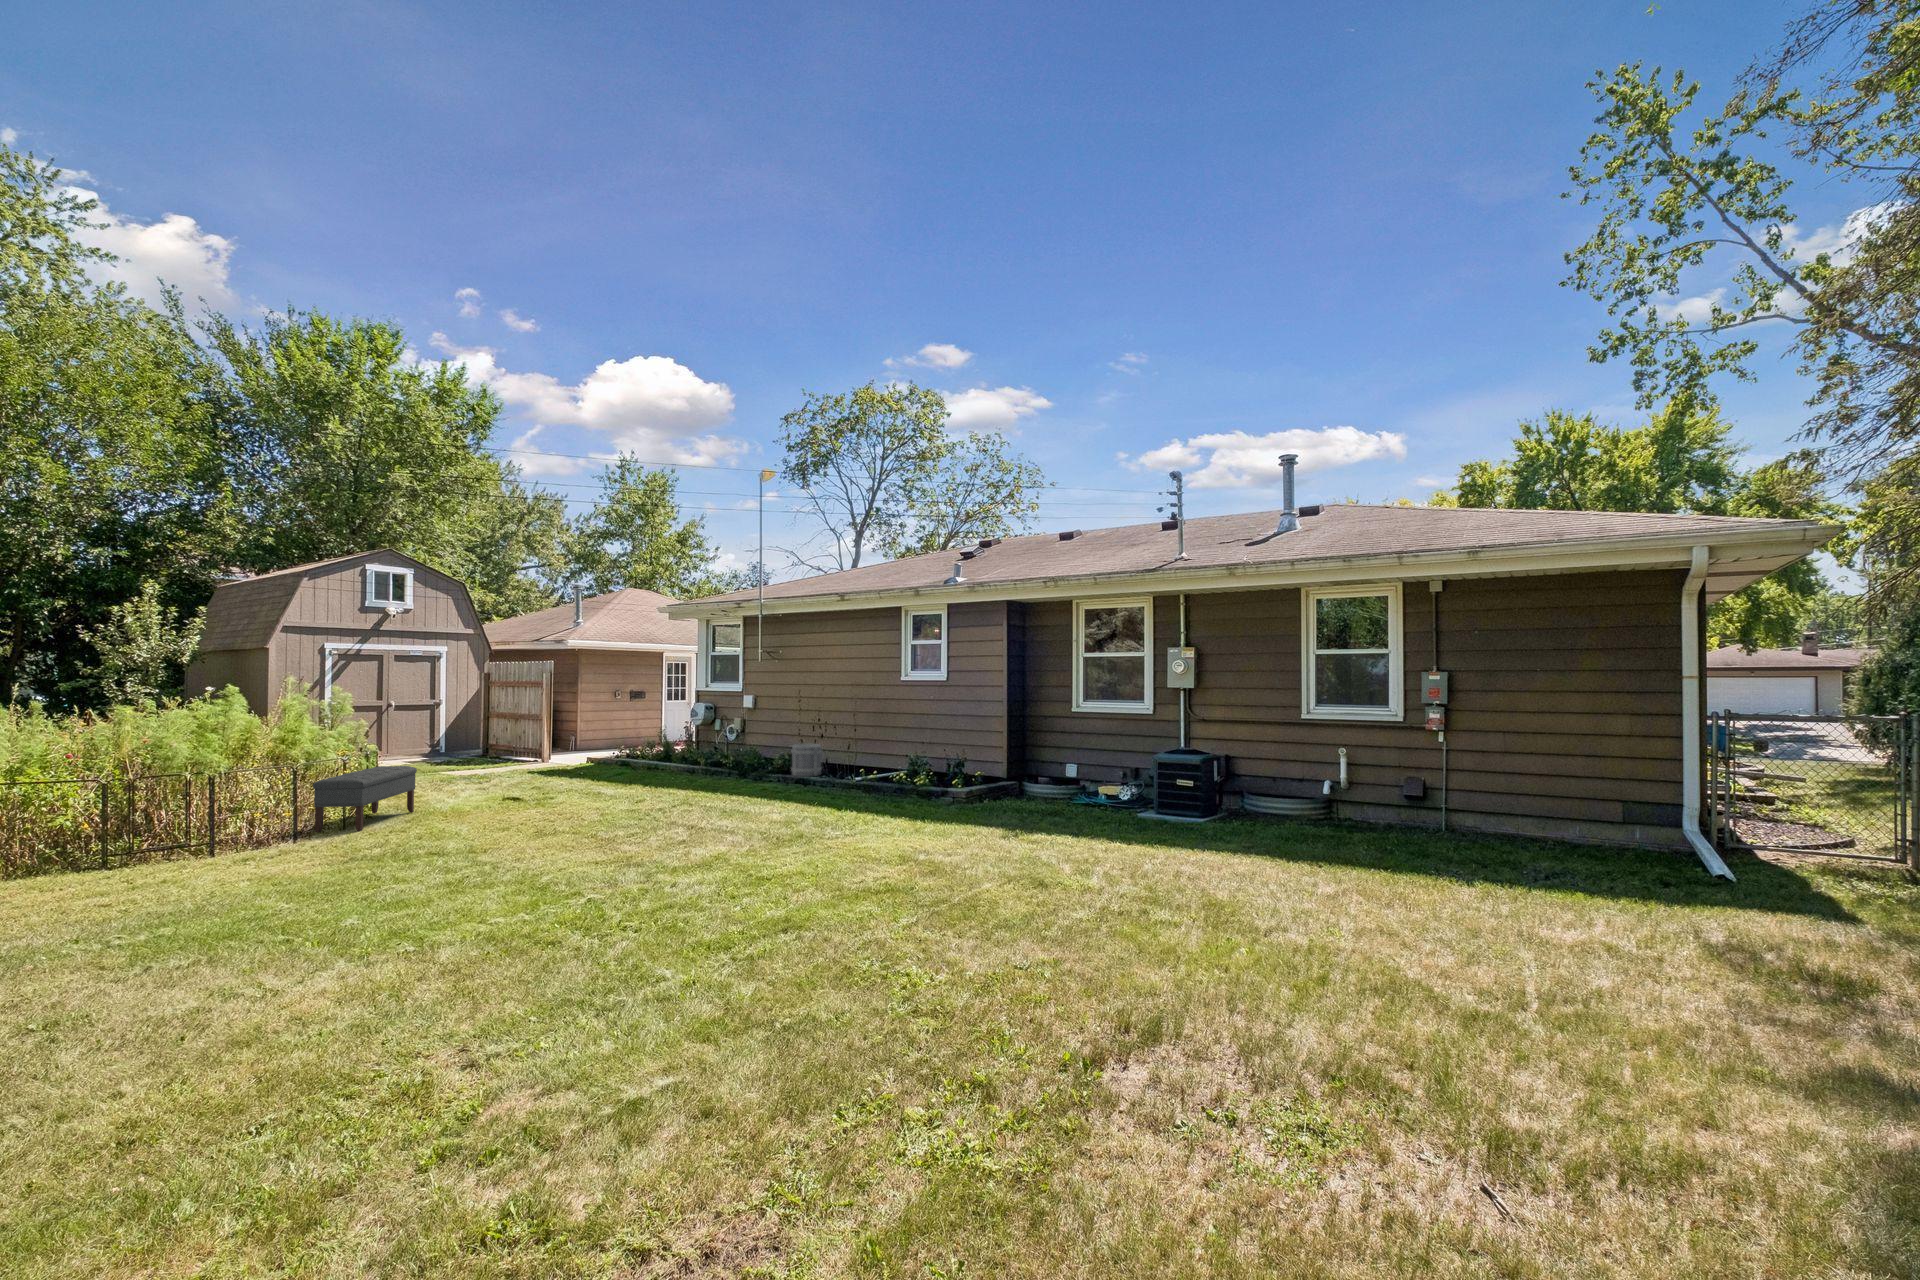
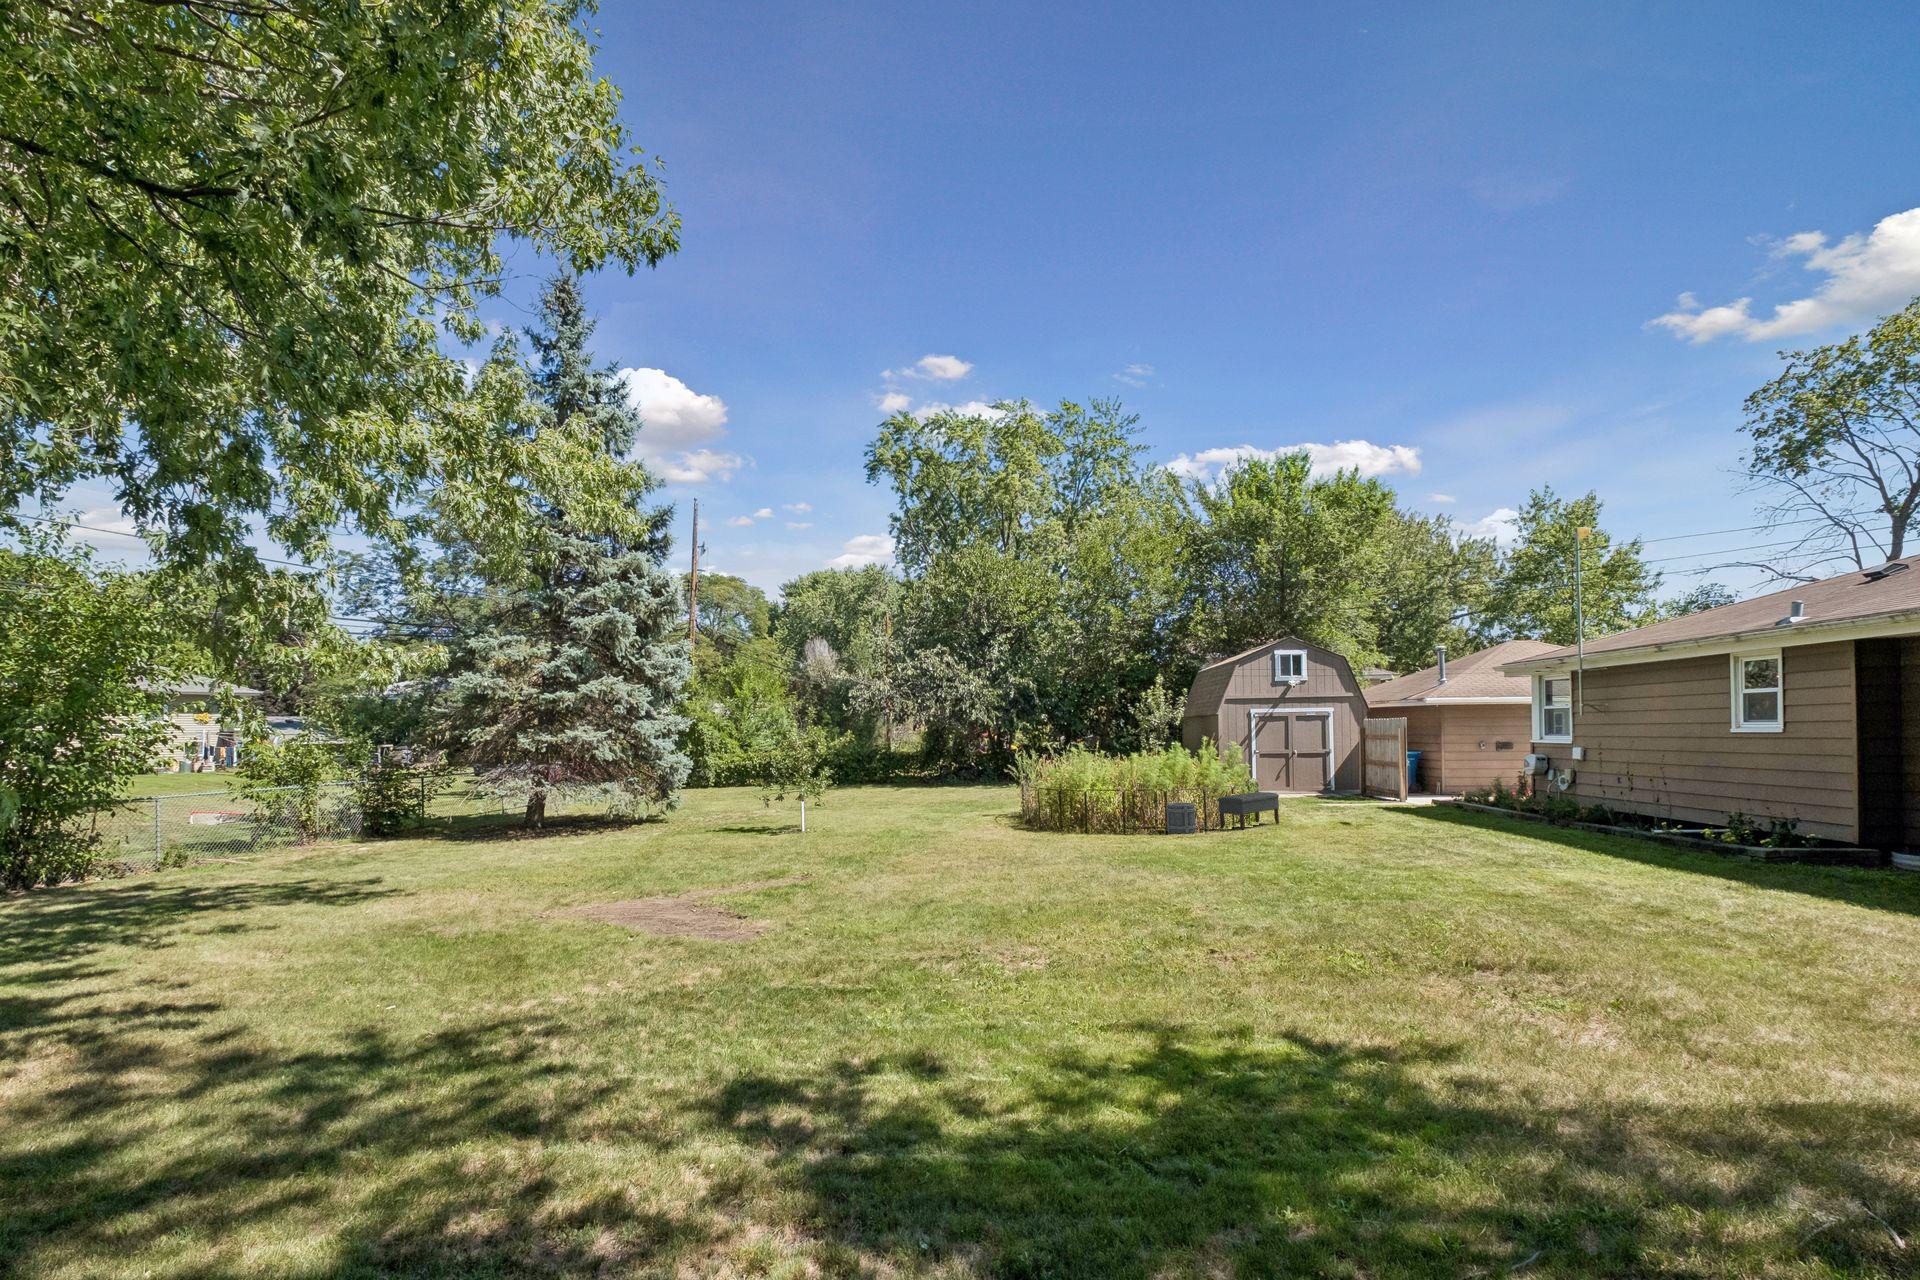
bucket: present [791,744,822,776] -> present [1166,802,1196,833]

